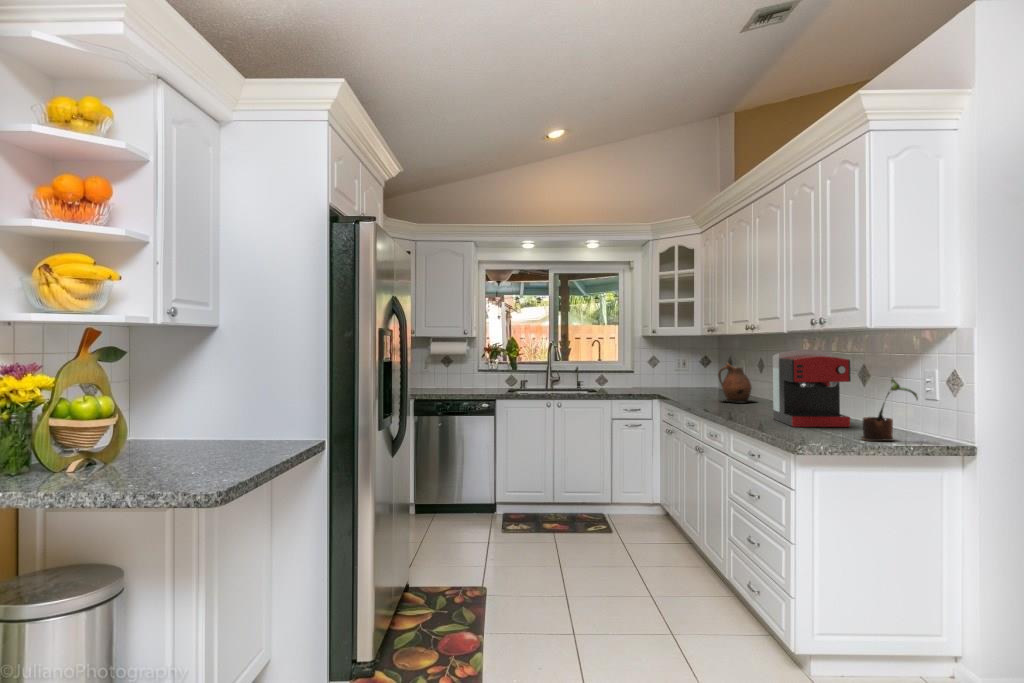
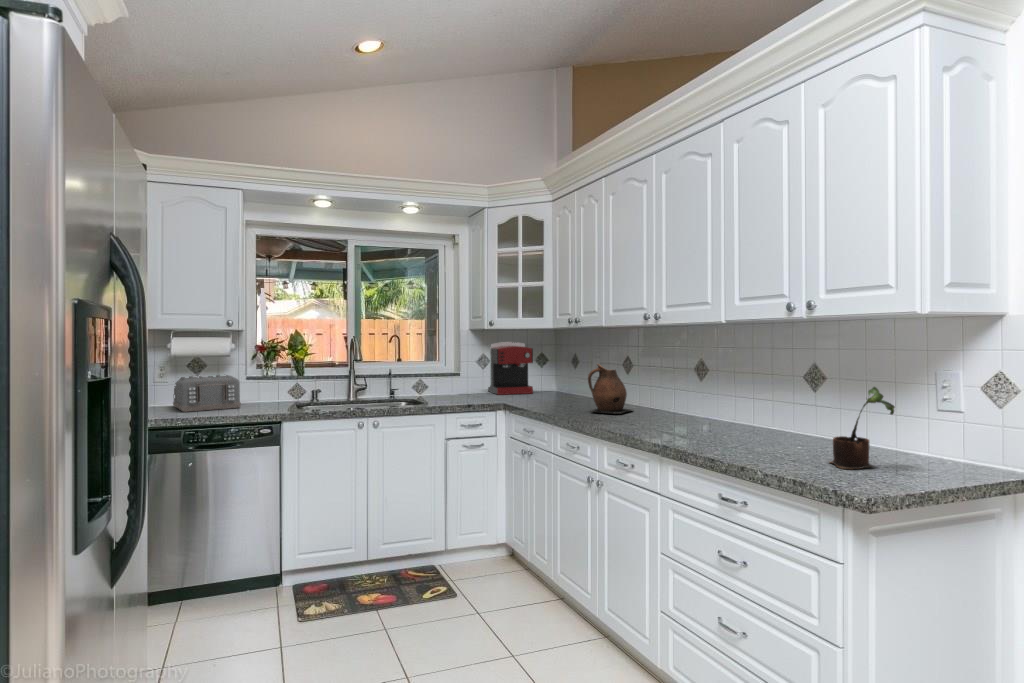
coffee maker: present [773,349,851,427] -> present [488,342,533,395]
toaster: none [434,367,474,391] -> present [173,375,241,412]

